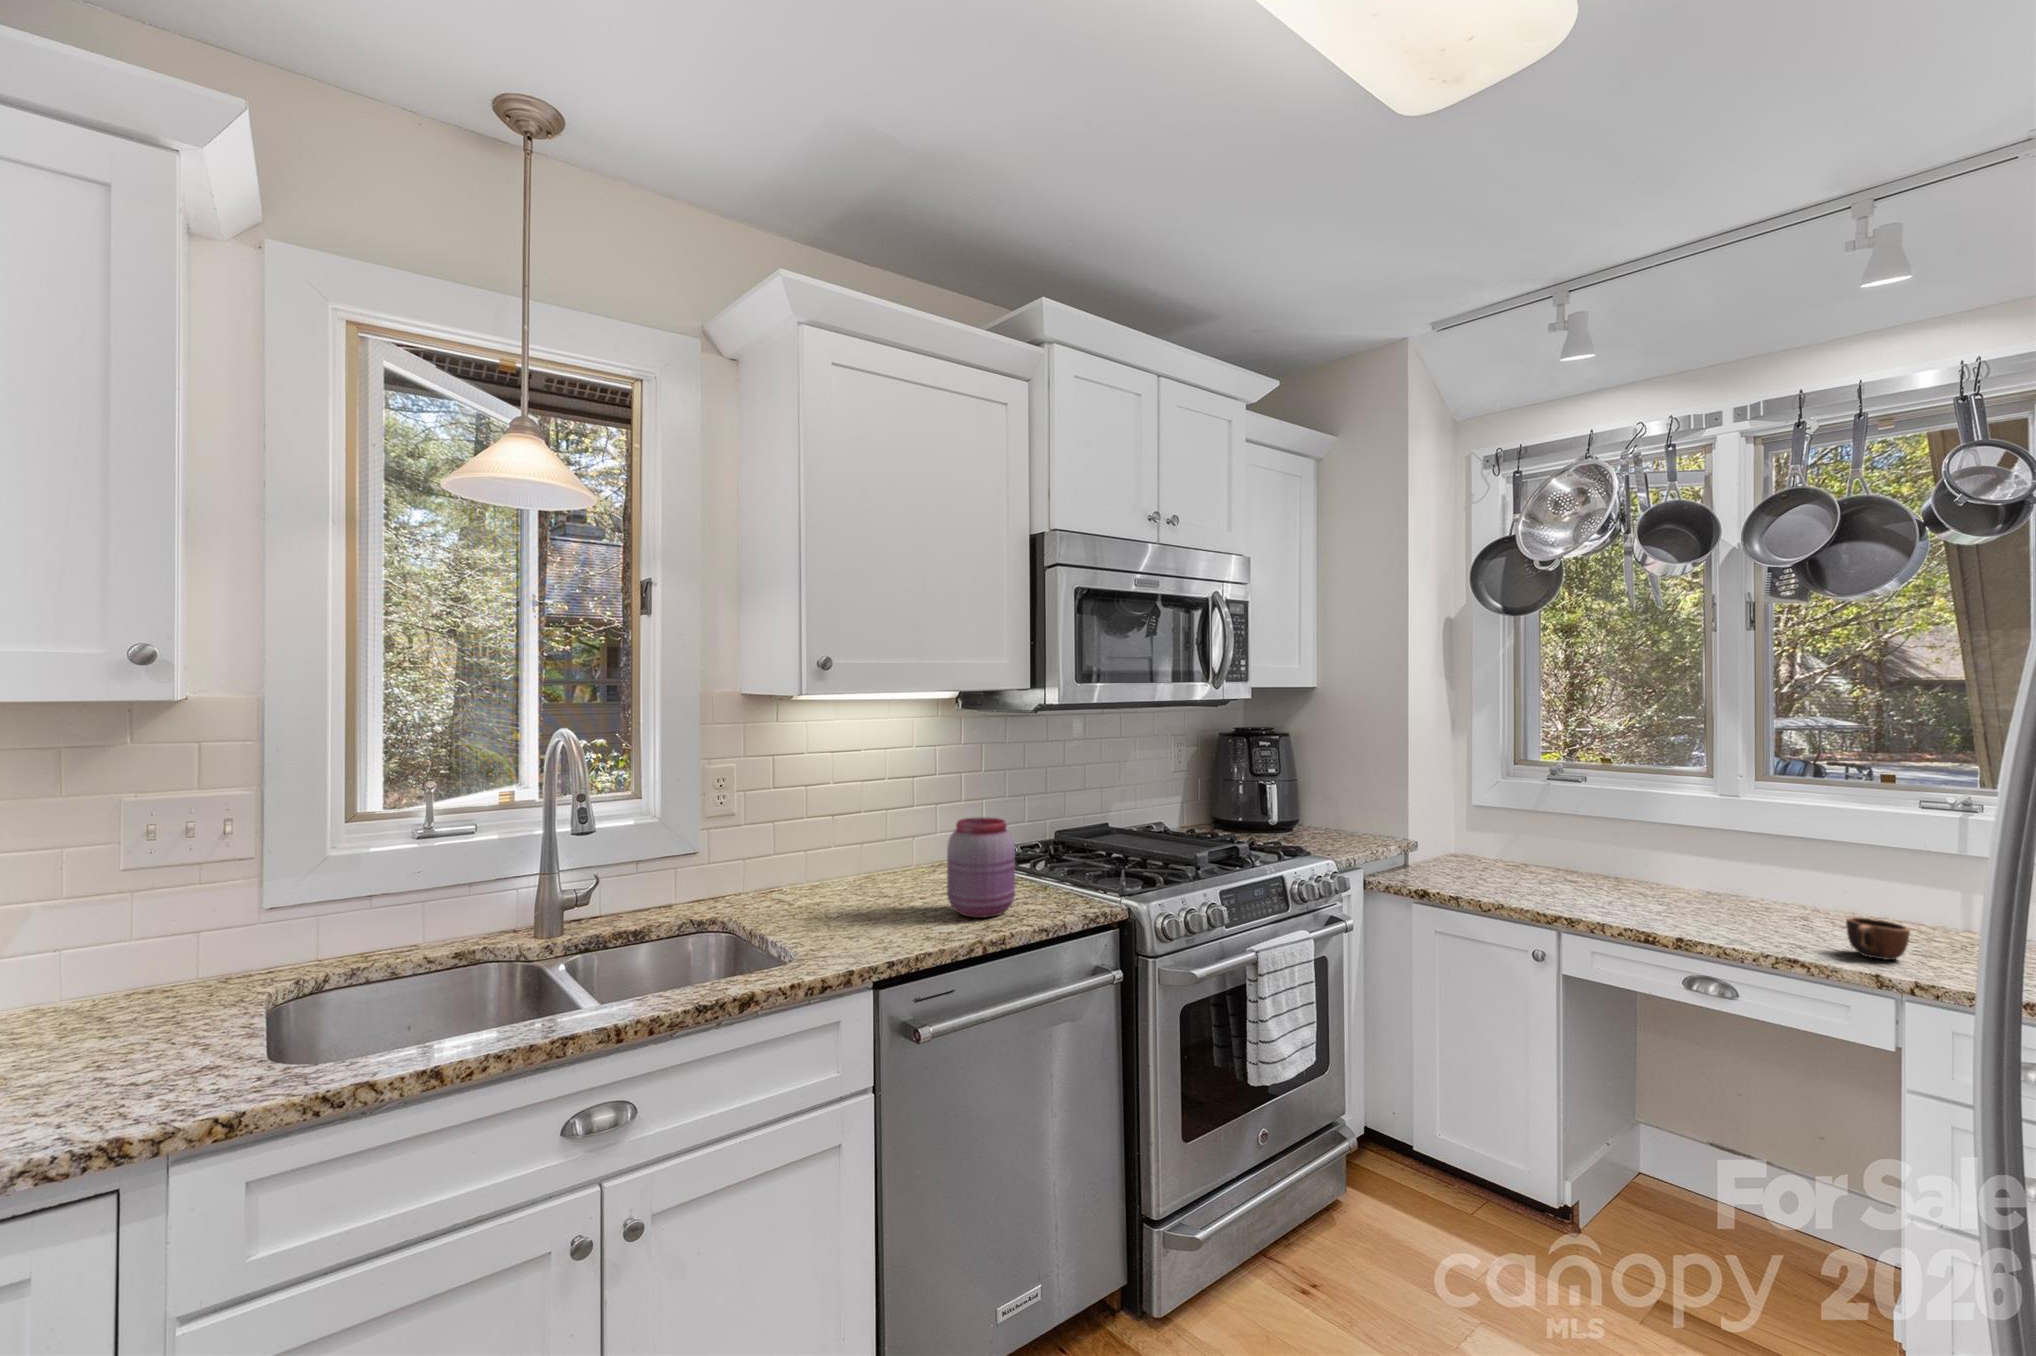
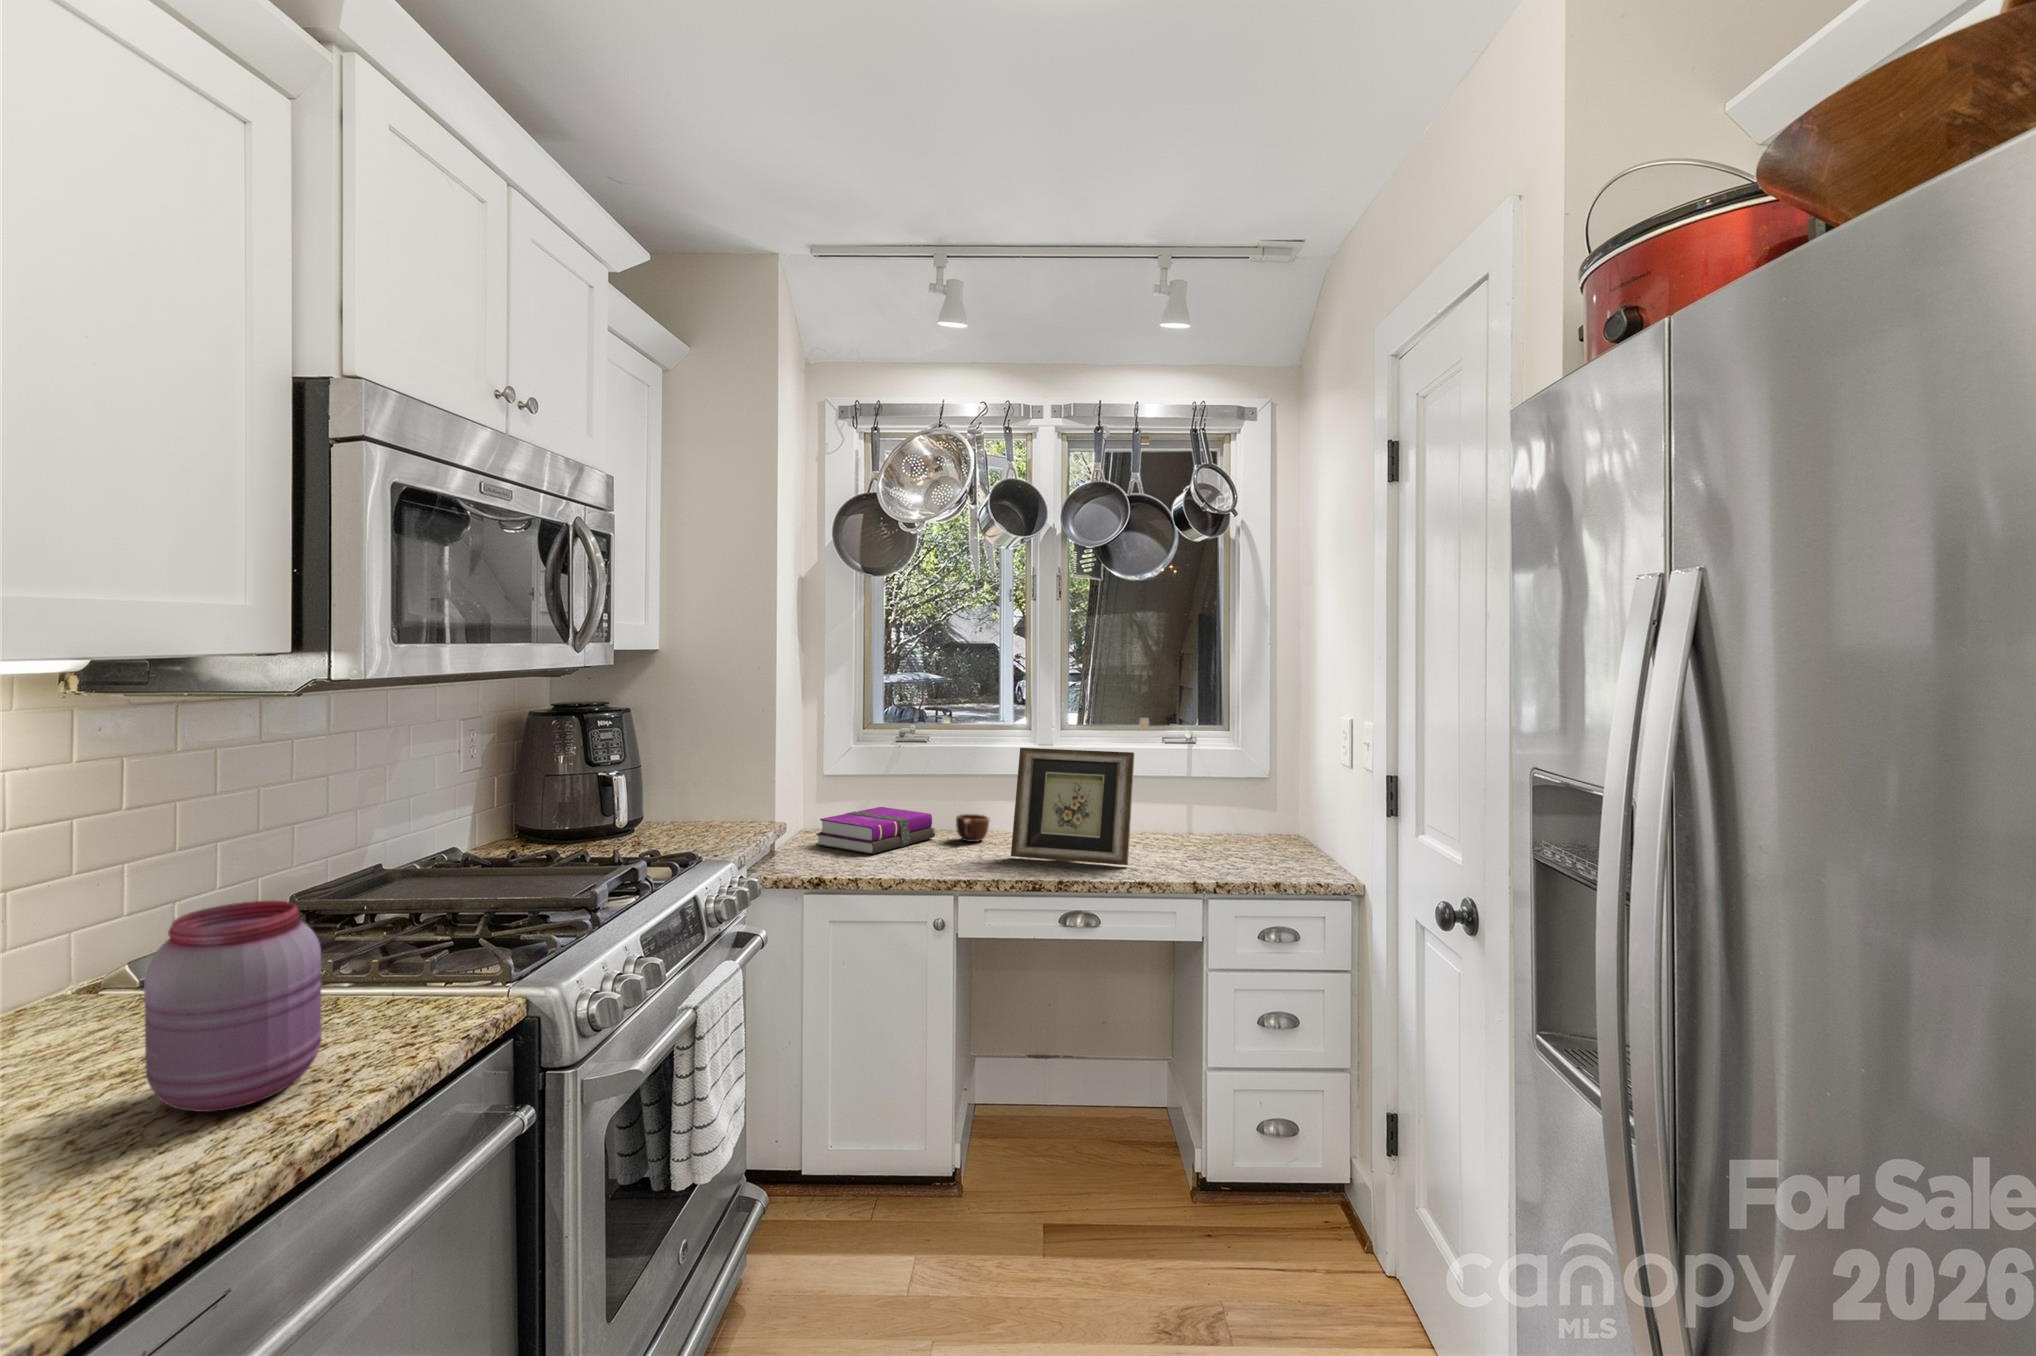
picture frame: none [1646,792,1816,939] -> present [1011,748,1134,865]
notebook: none [1447,843,1580,883] -> present [816,807,935,854]
mug: present [1846,917,1910,960] -> present [956,814,989,842]

